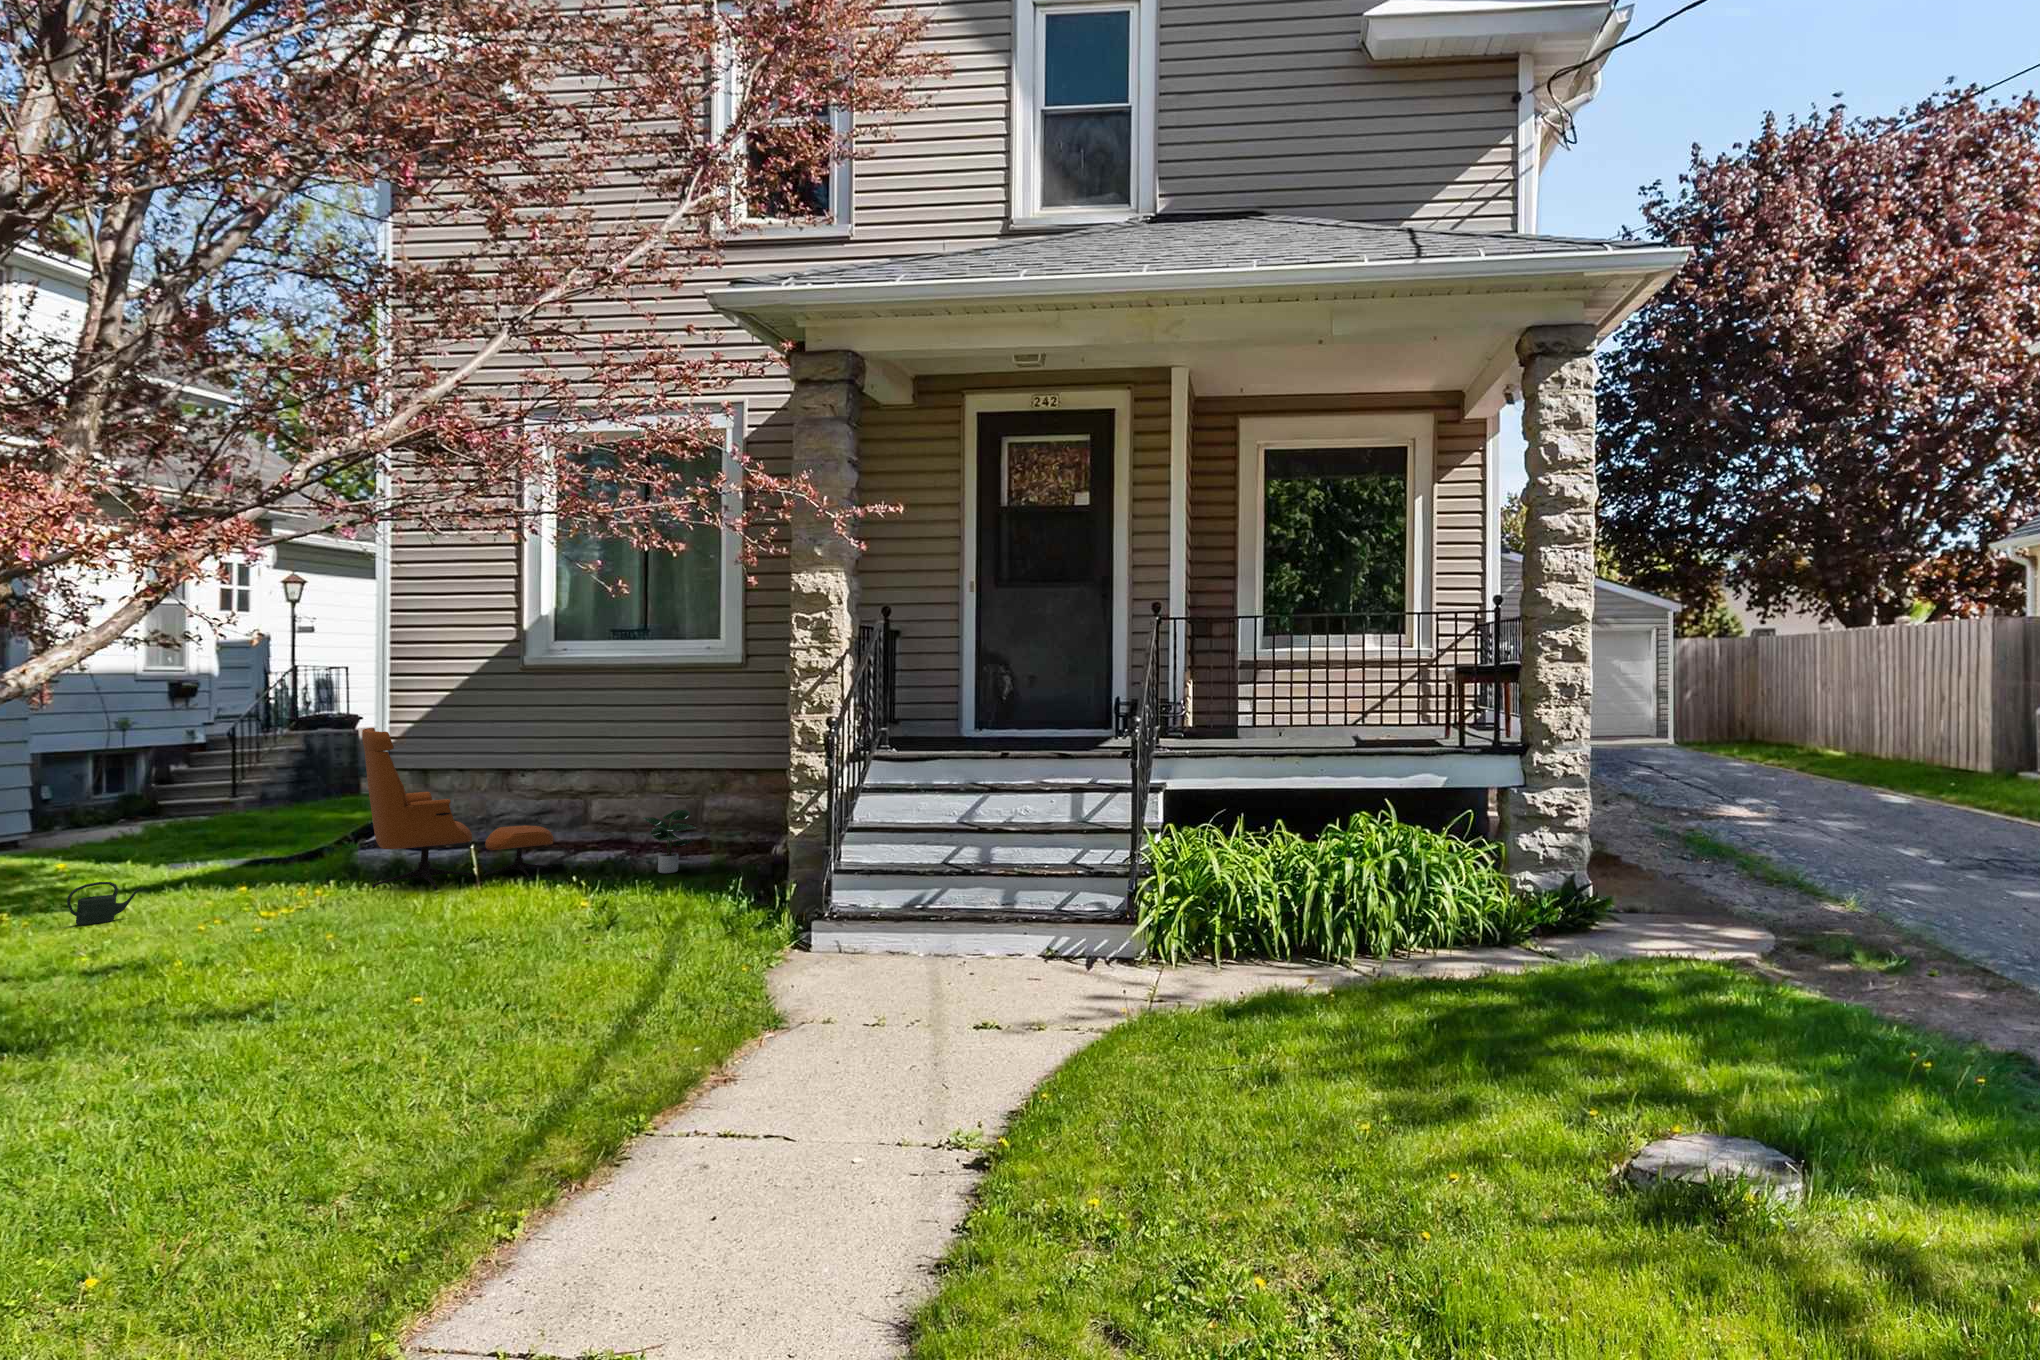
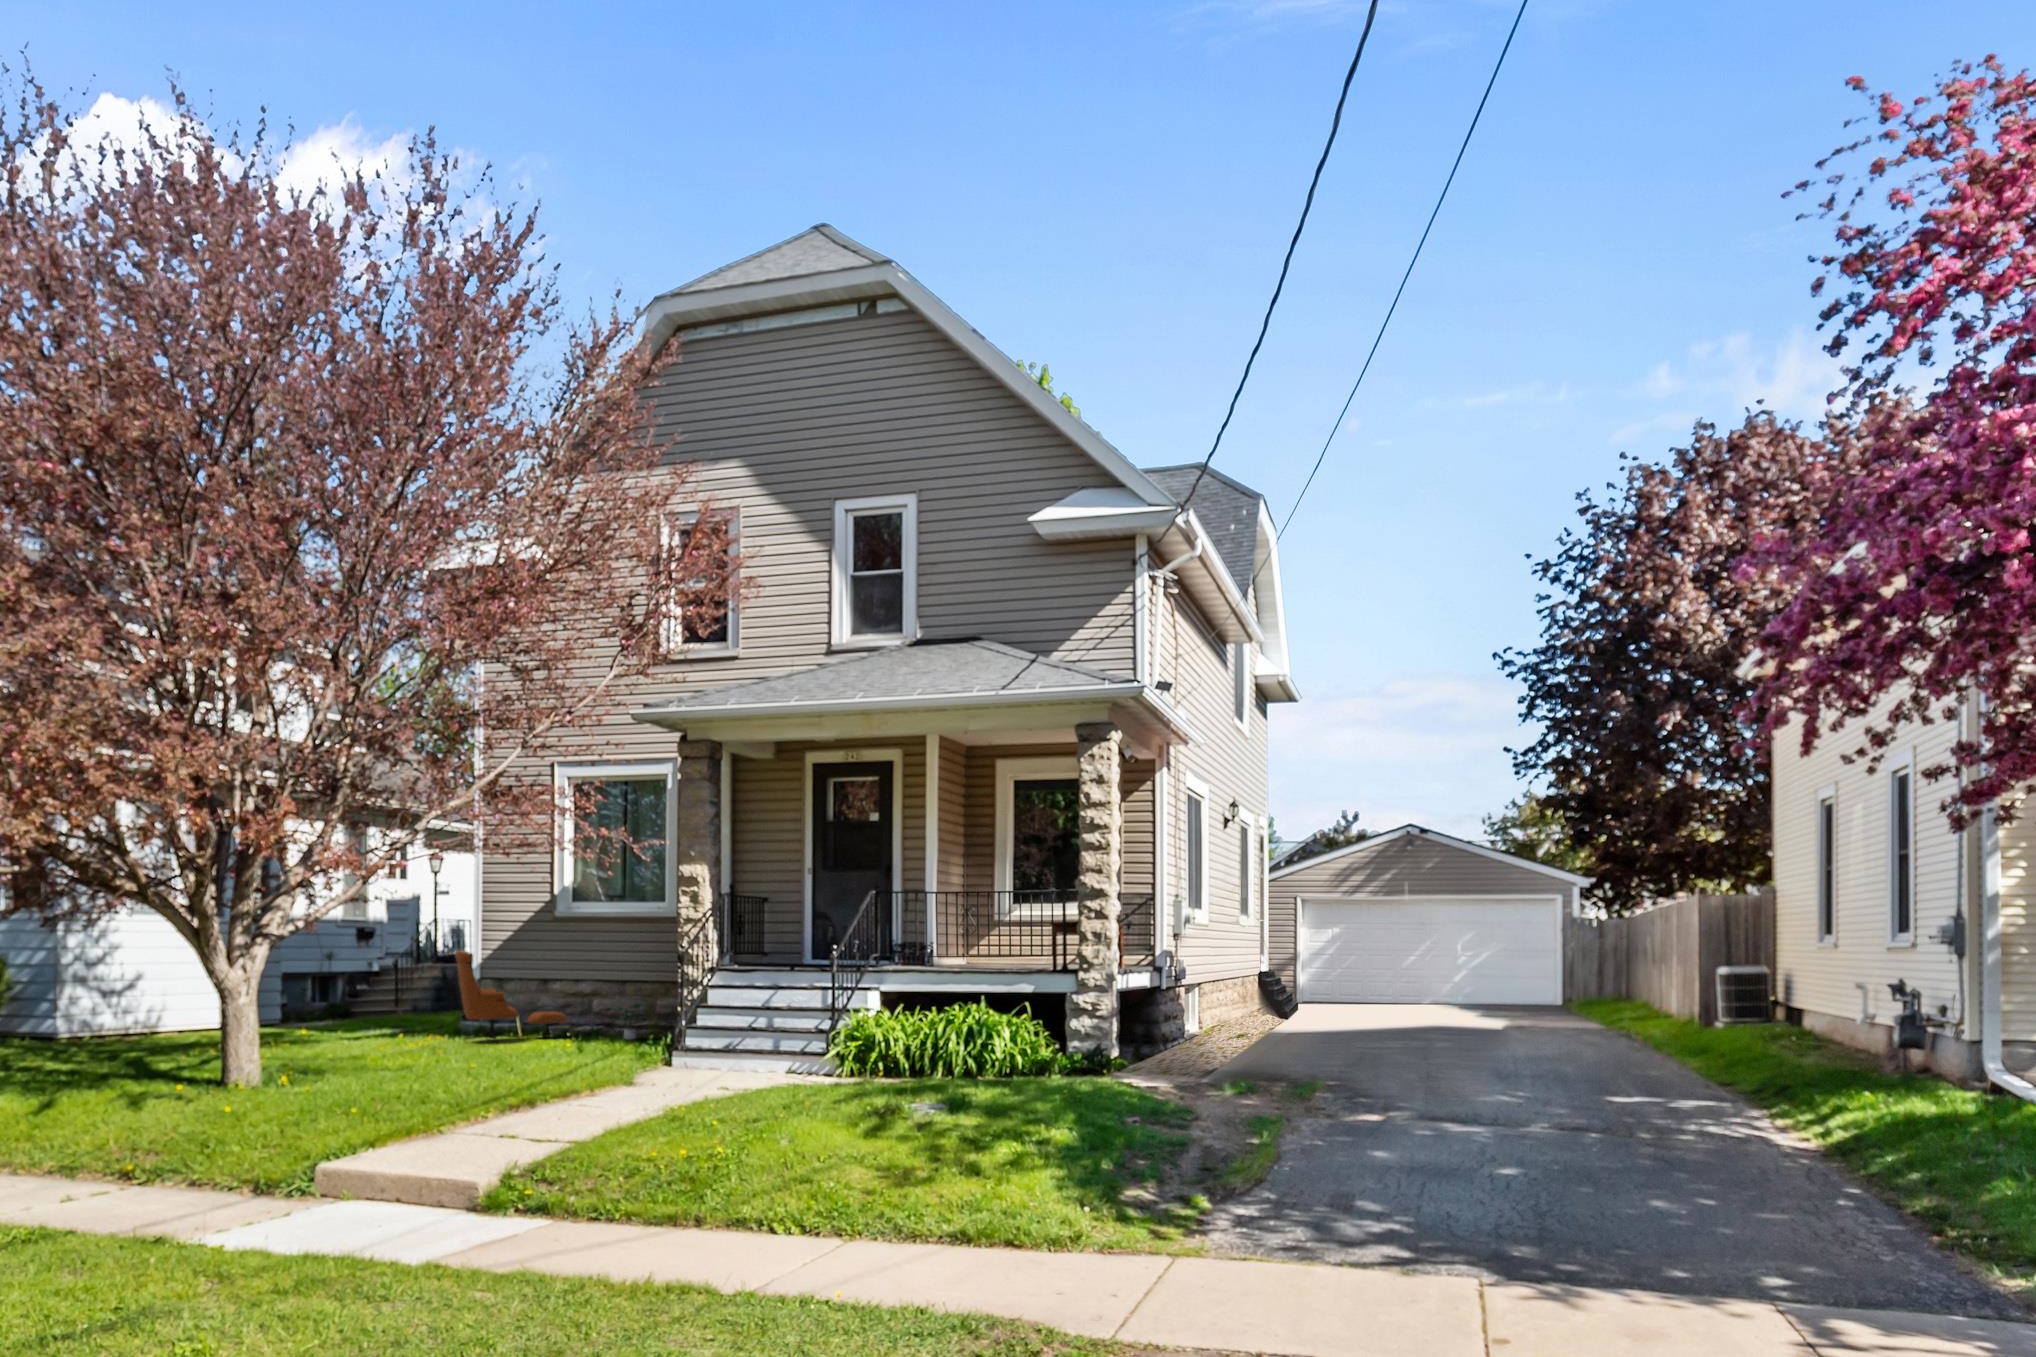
watering can: present [67,882,143,925] -> none [302,1029,341,1051]

